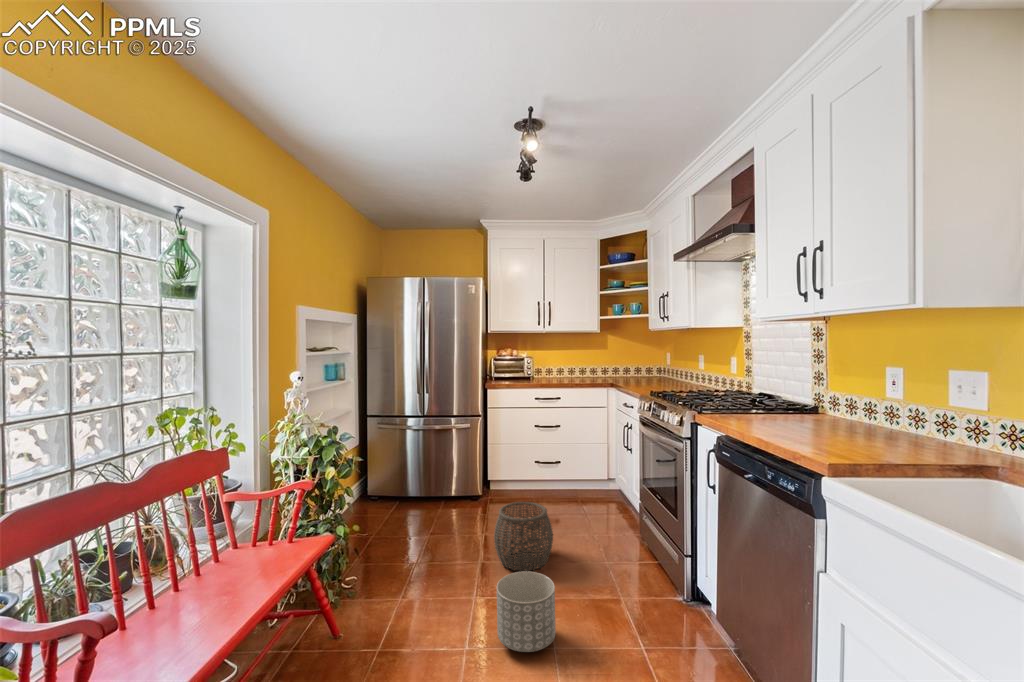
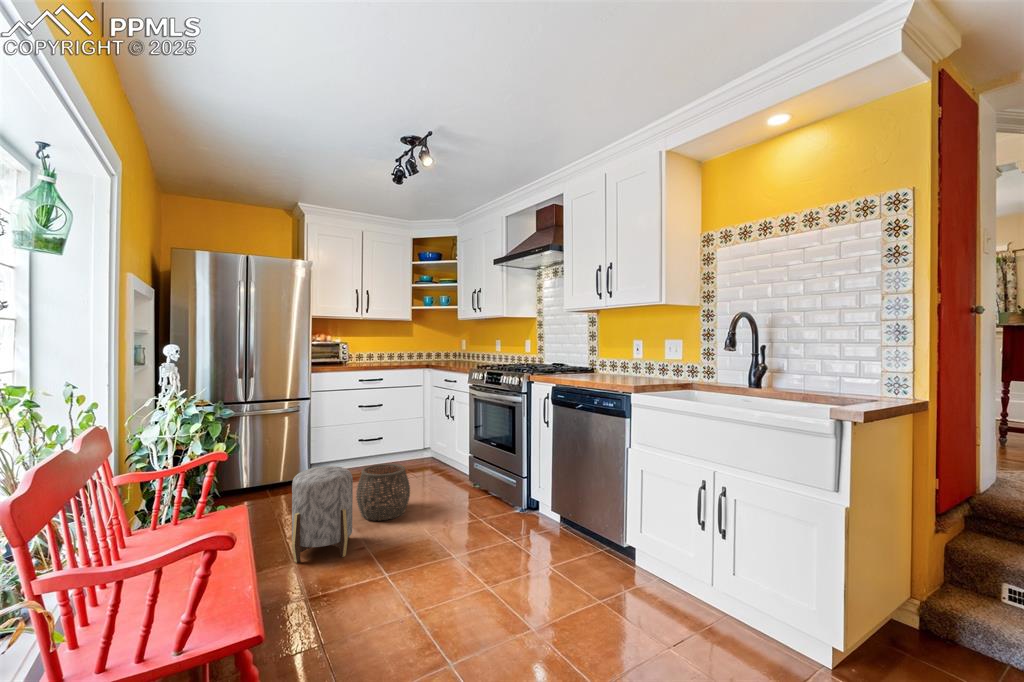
stool: none [402,503,473,614] -> present [292,466,353,563]
planter: present [497,571,556,652] -> none [400,503,447,560]

